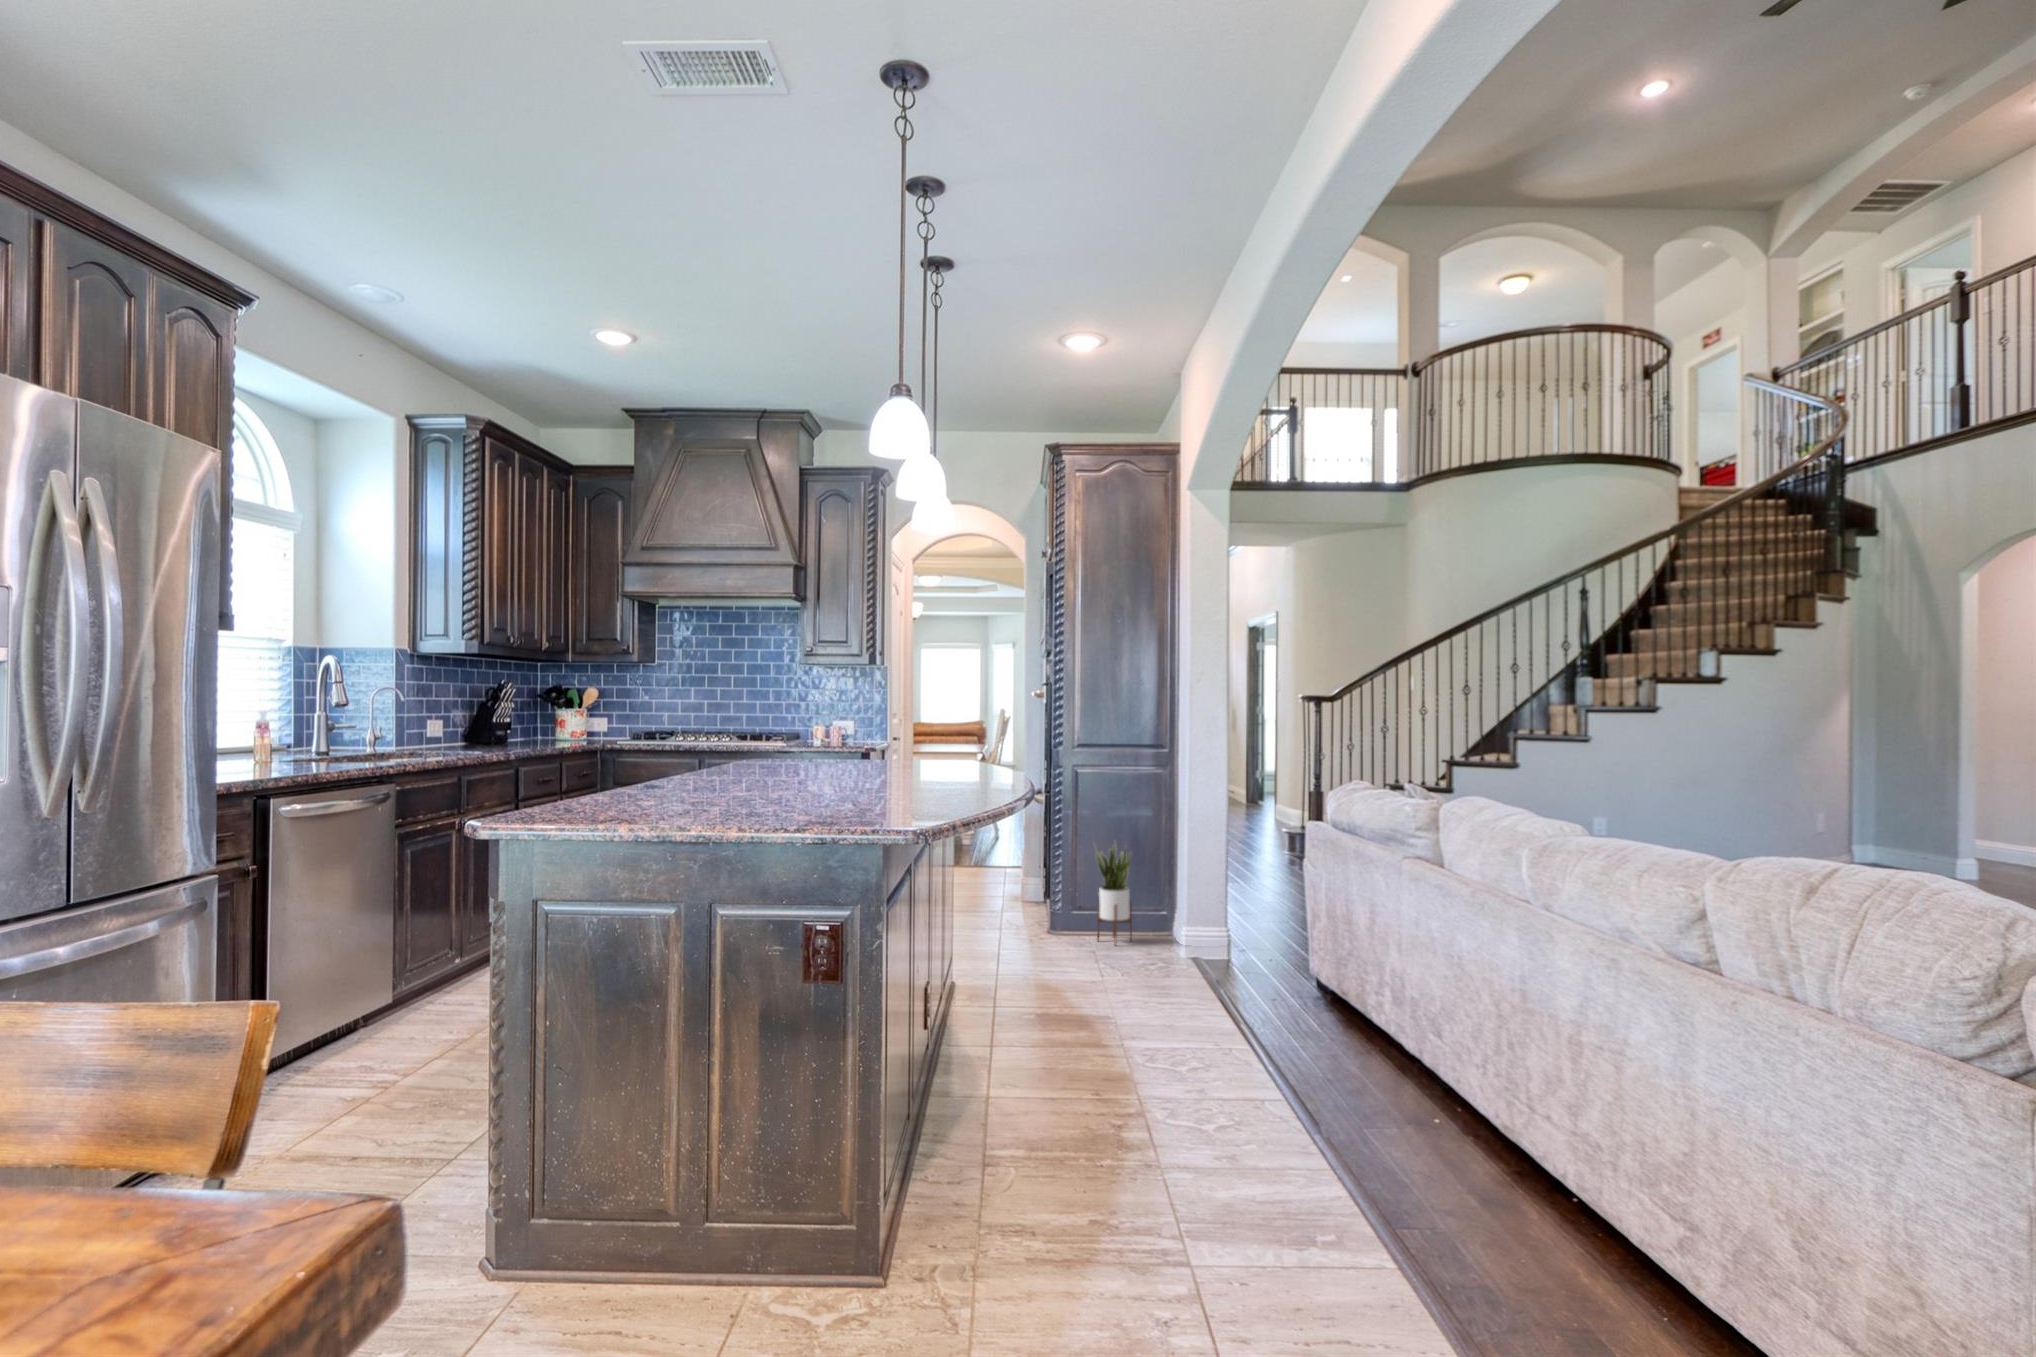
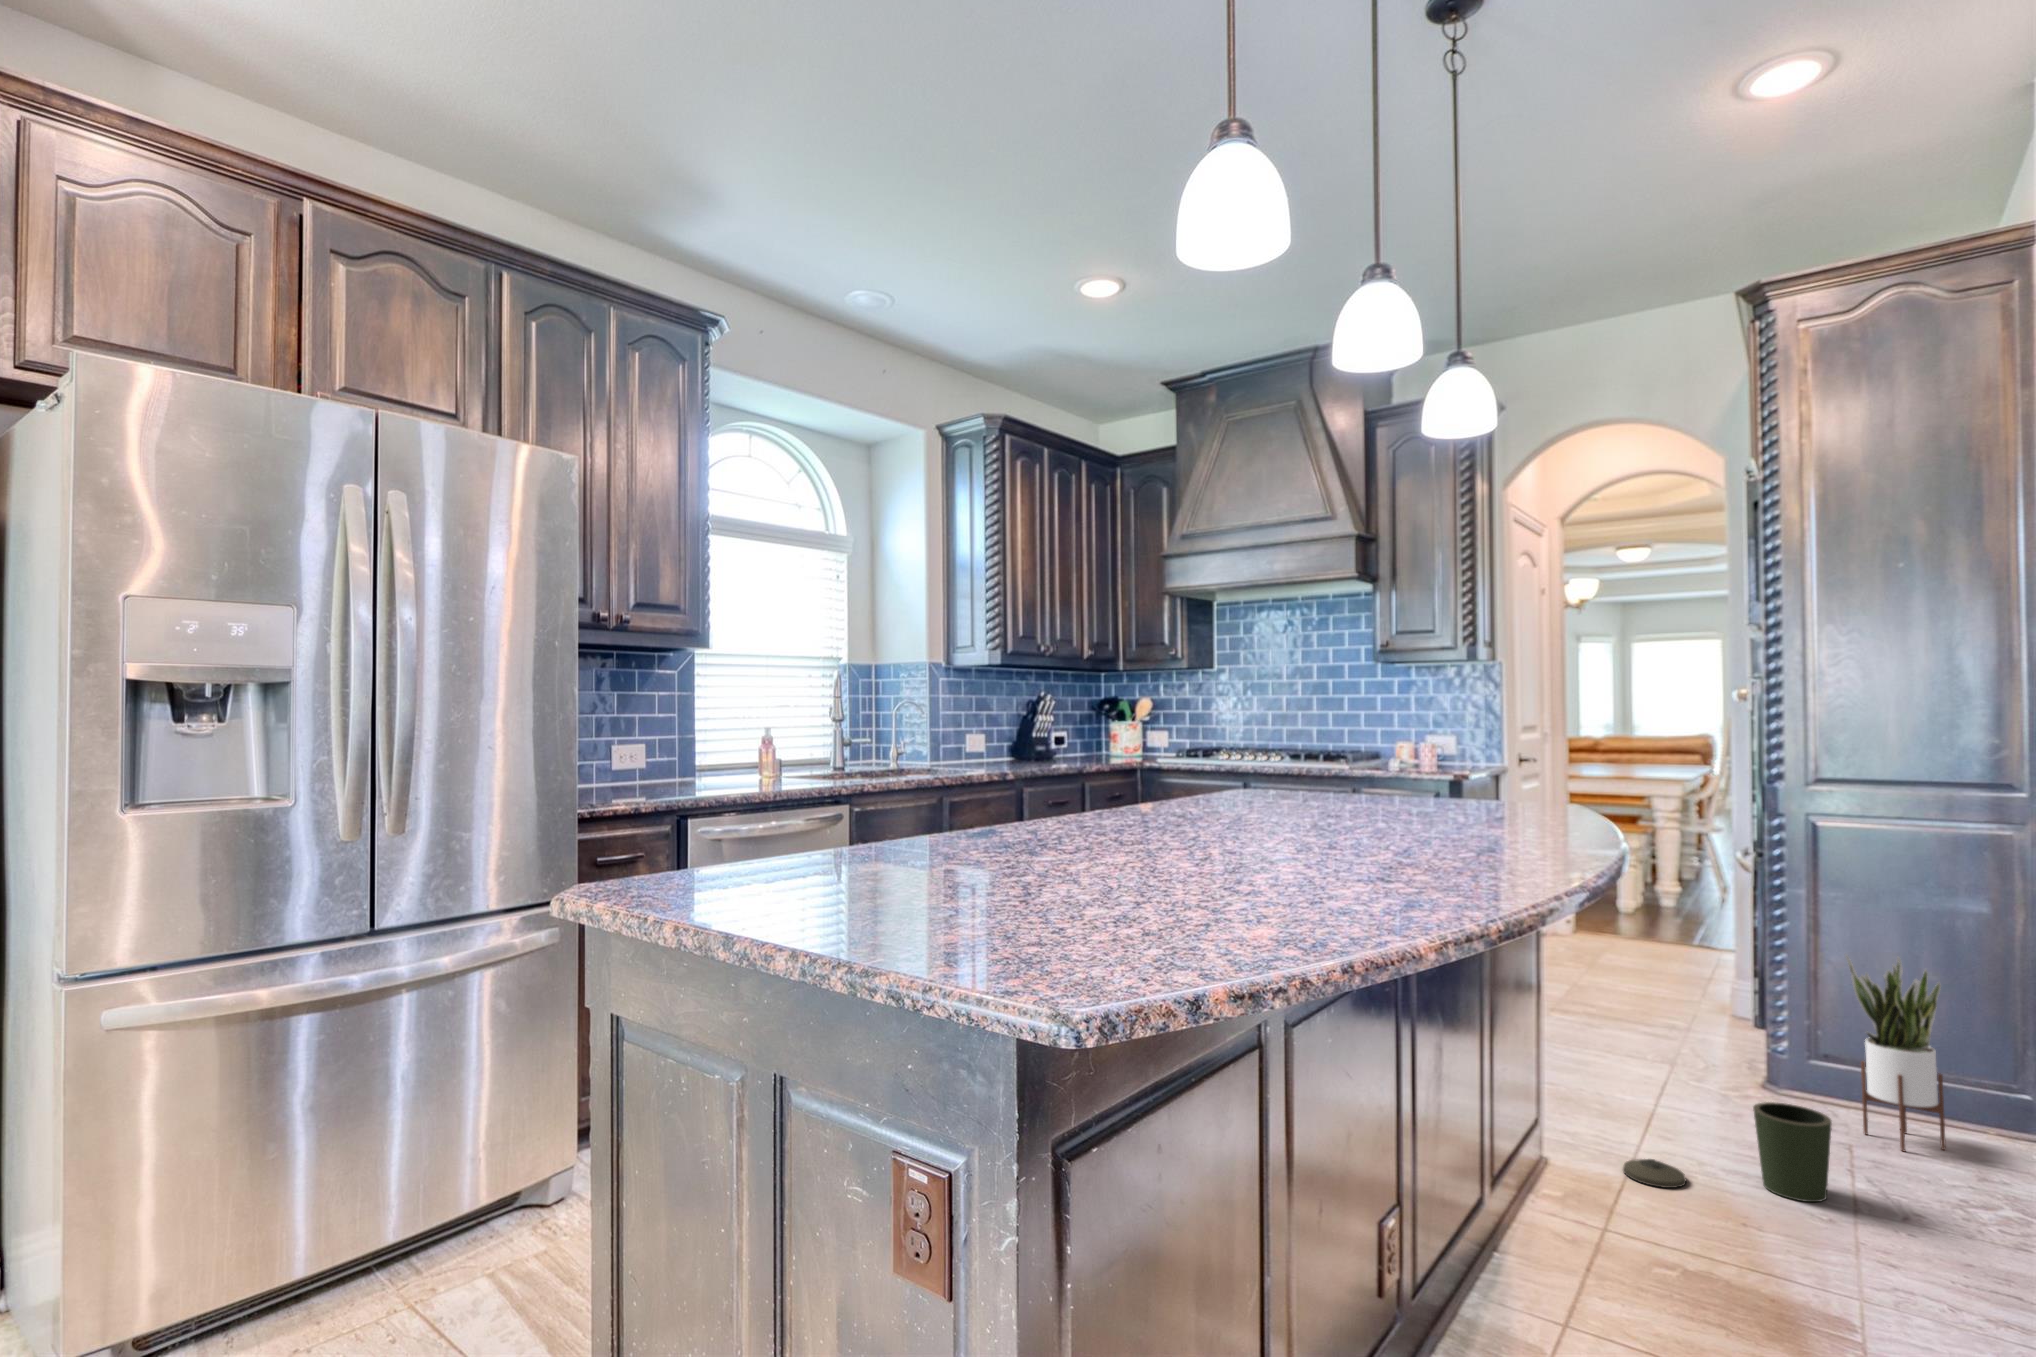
trash can: none [997,926,1096,986] -> present [1623,1102,1831,1202]

